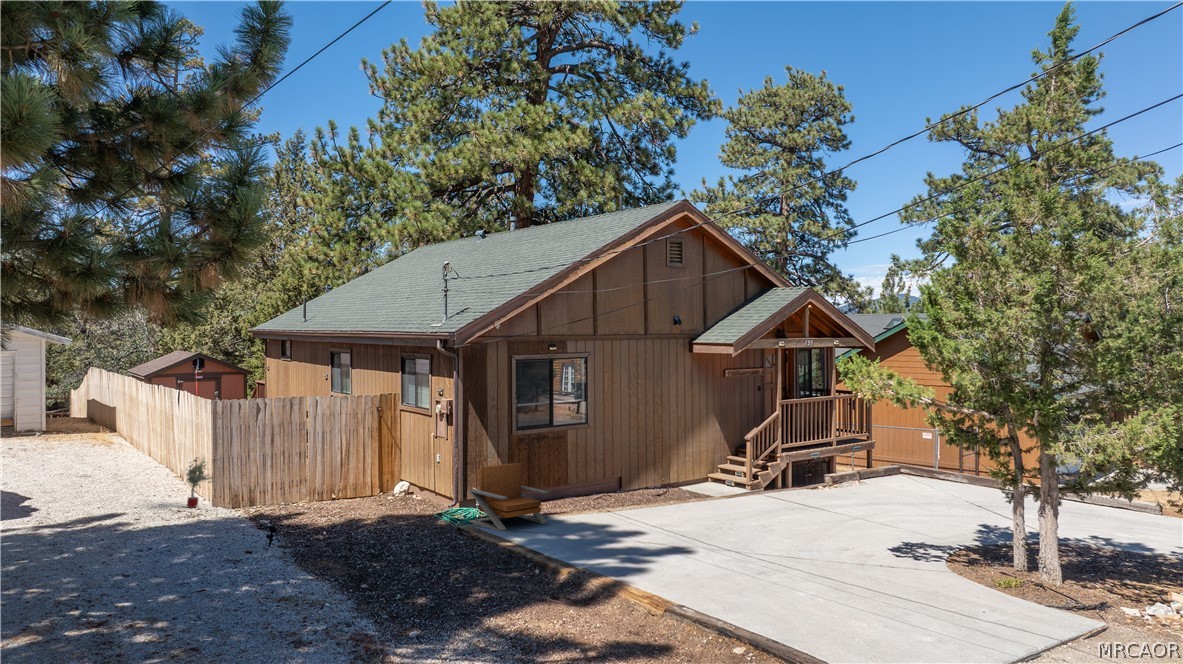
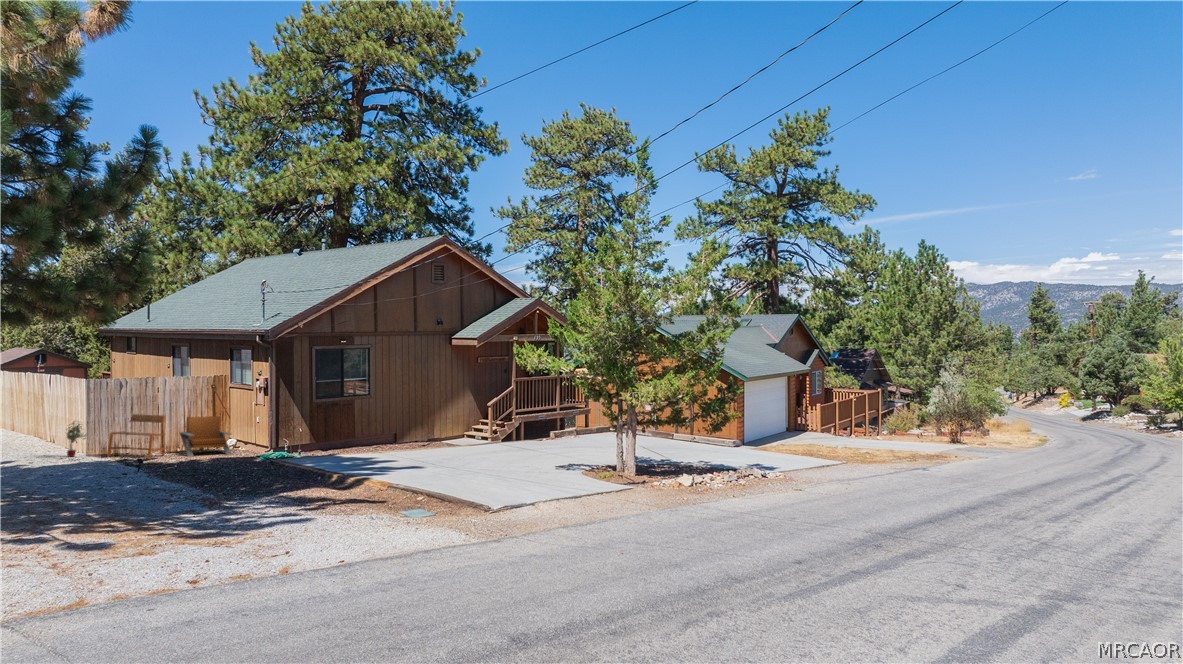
bench: none [239,446,316,515] -> present [107,414,166,459]
lounge chair: present [469,463,548,531] -> present [179,416,231,456]

